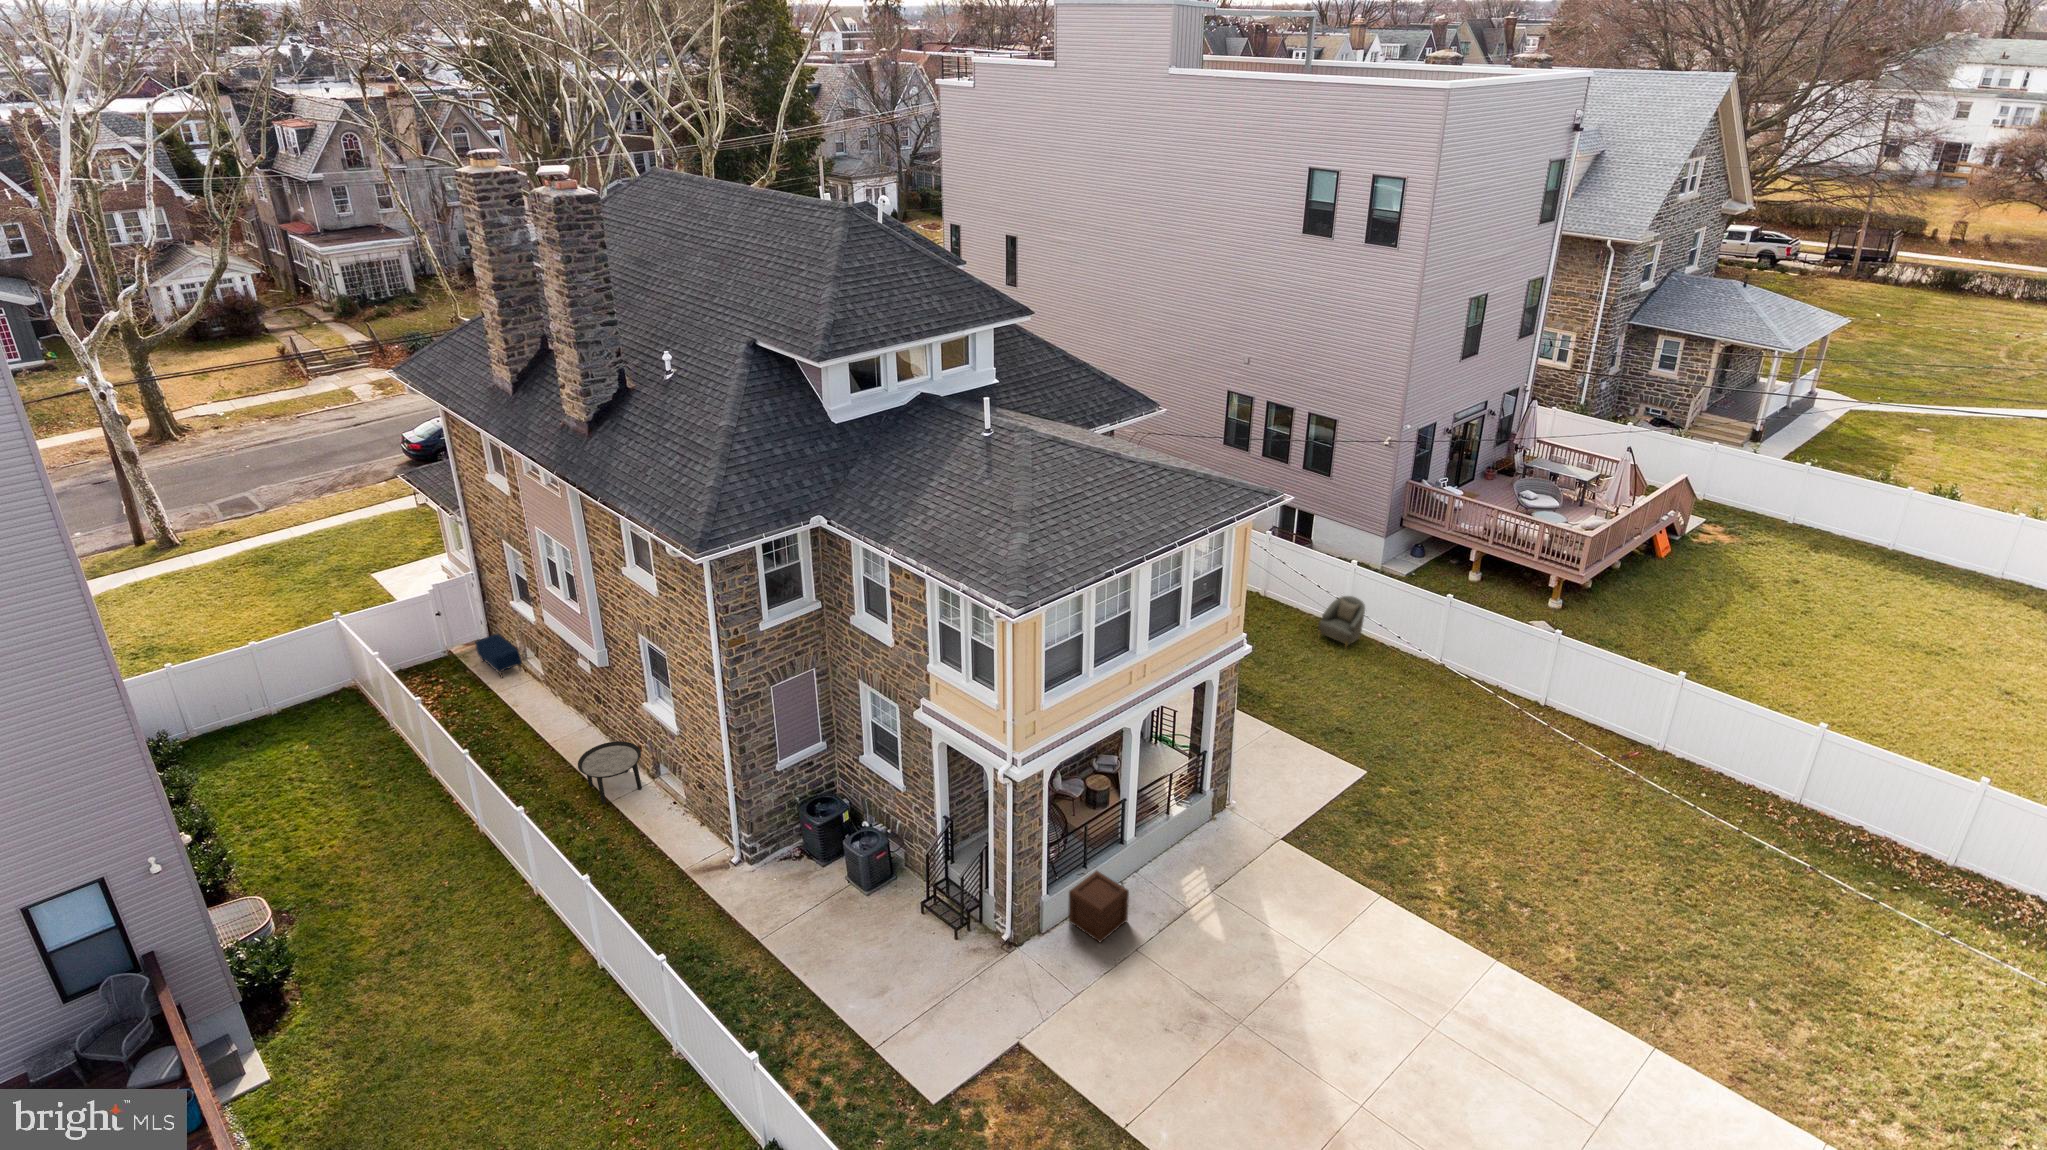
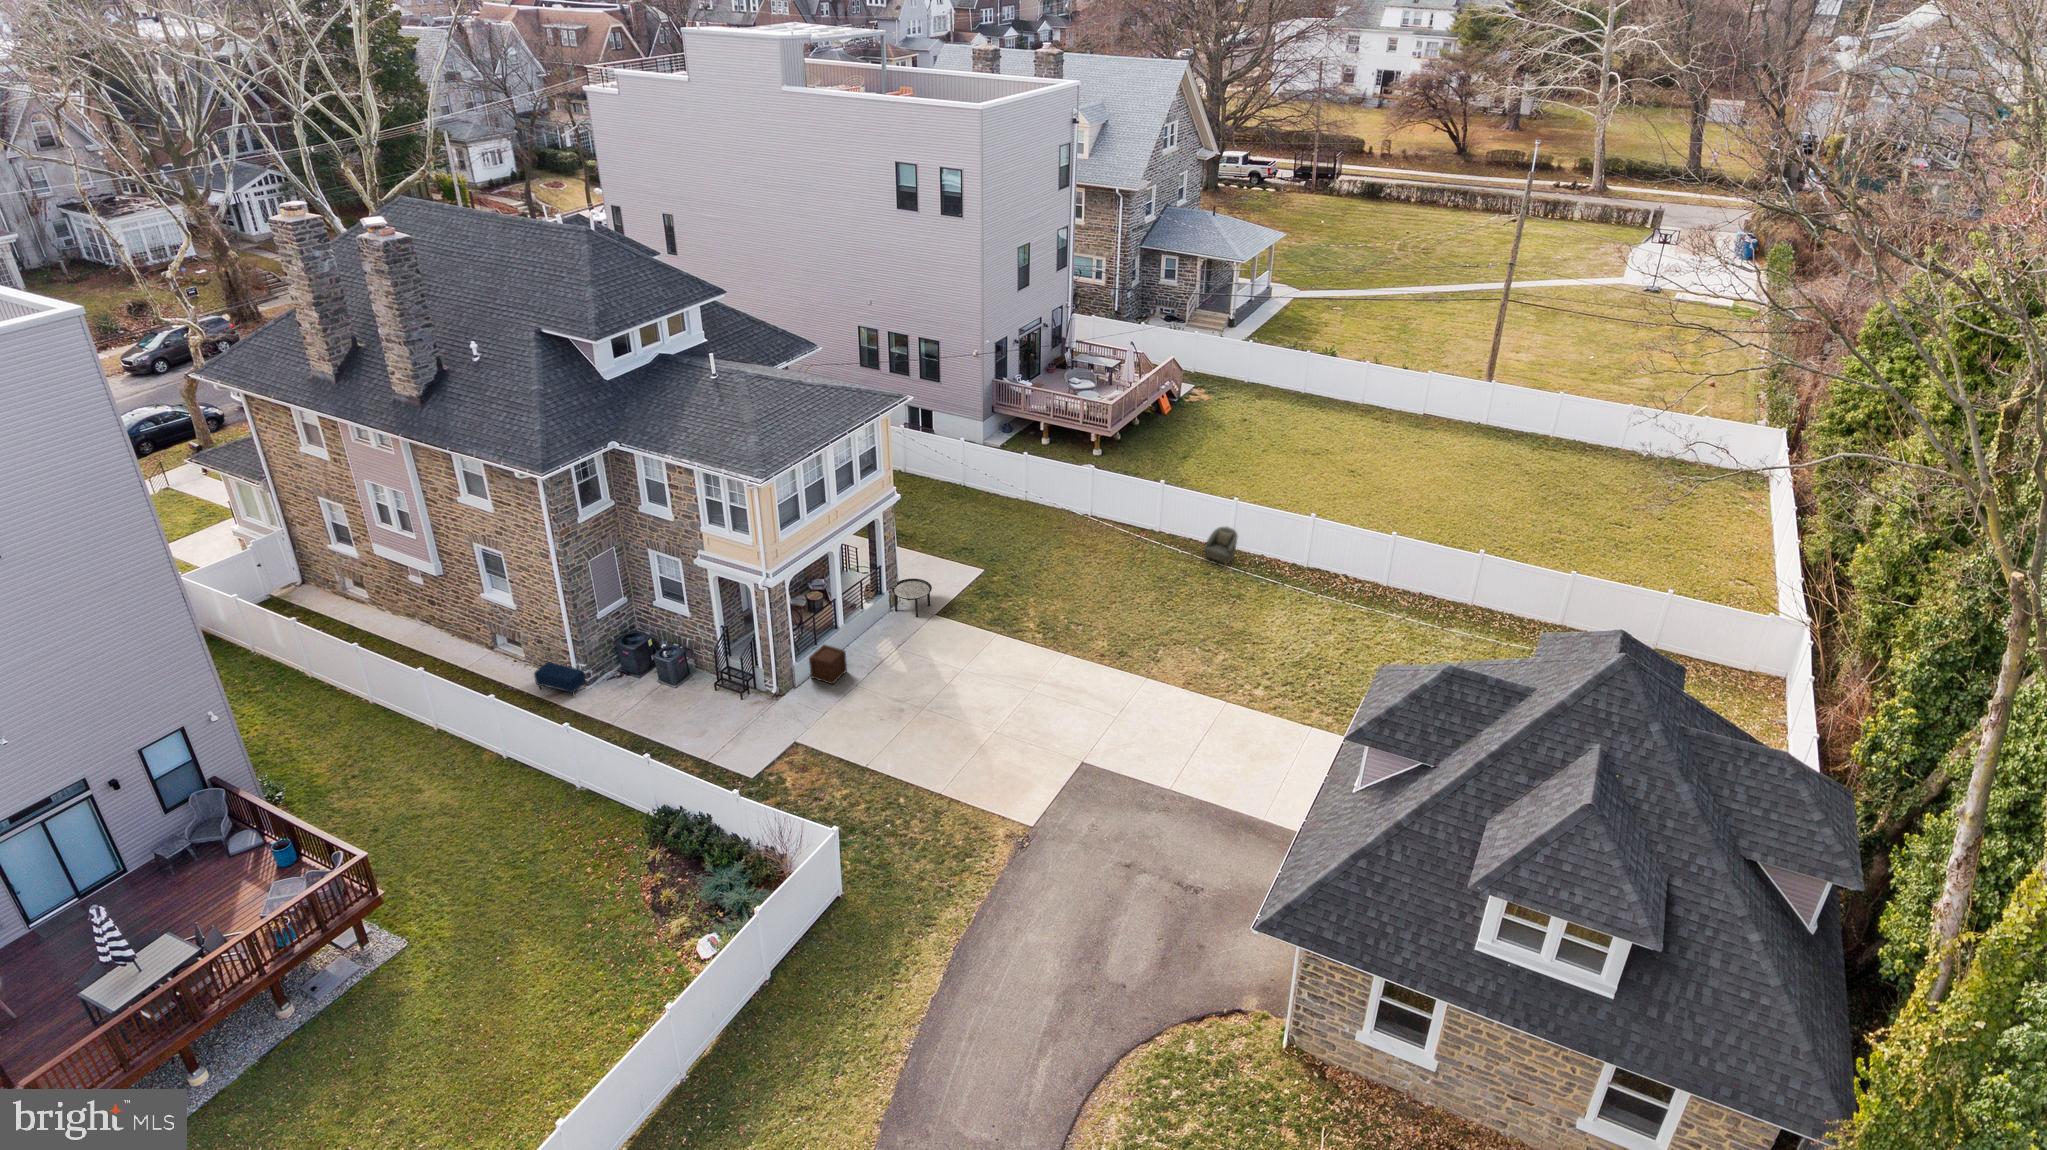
armchair: present [1318,596,1365,646] -> present [1203,527,1238,565]
bench: present [475,634,522,677] -> present [534,662,586,696]
round table: present [578,741,642,804] -> present [892,578,932,617]

